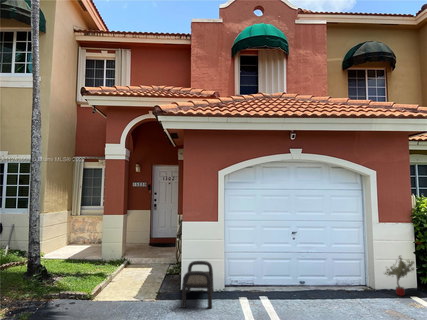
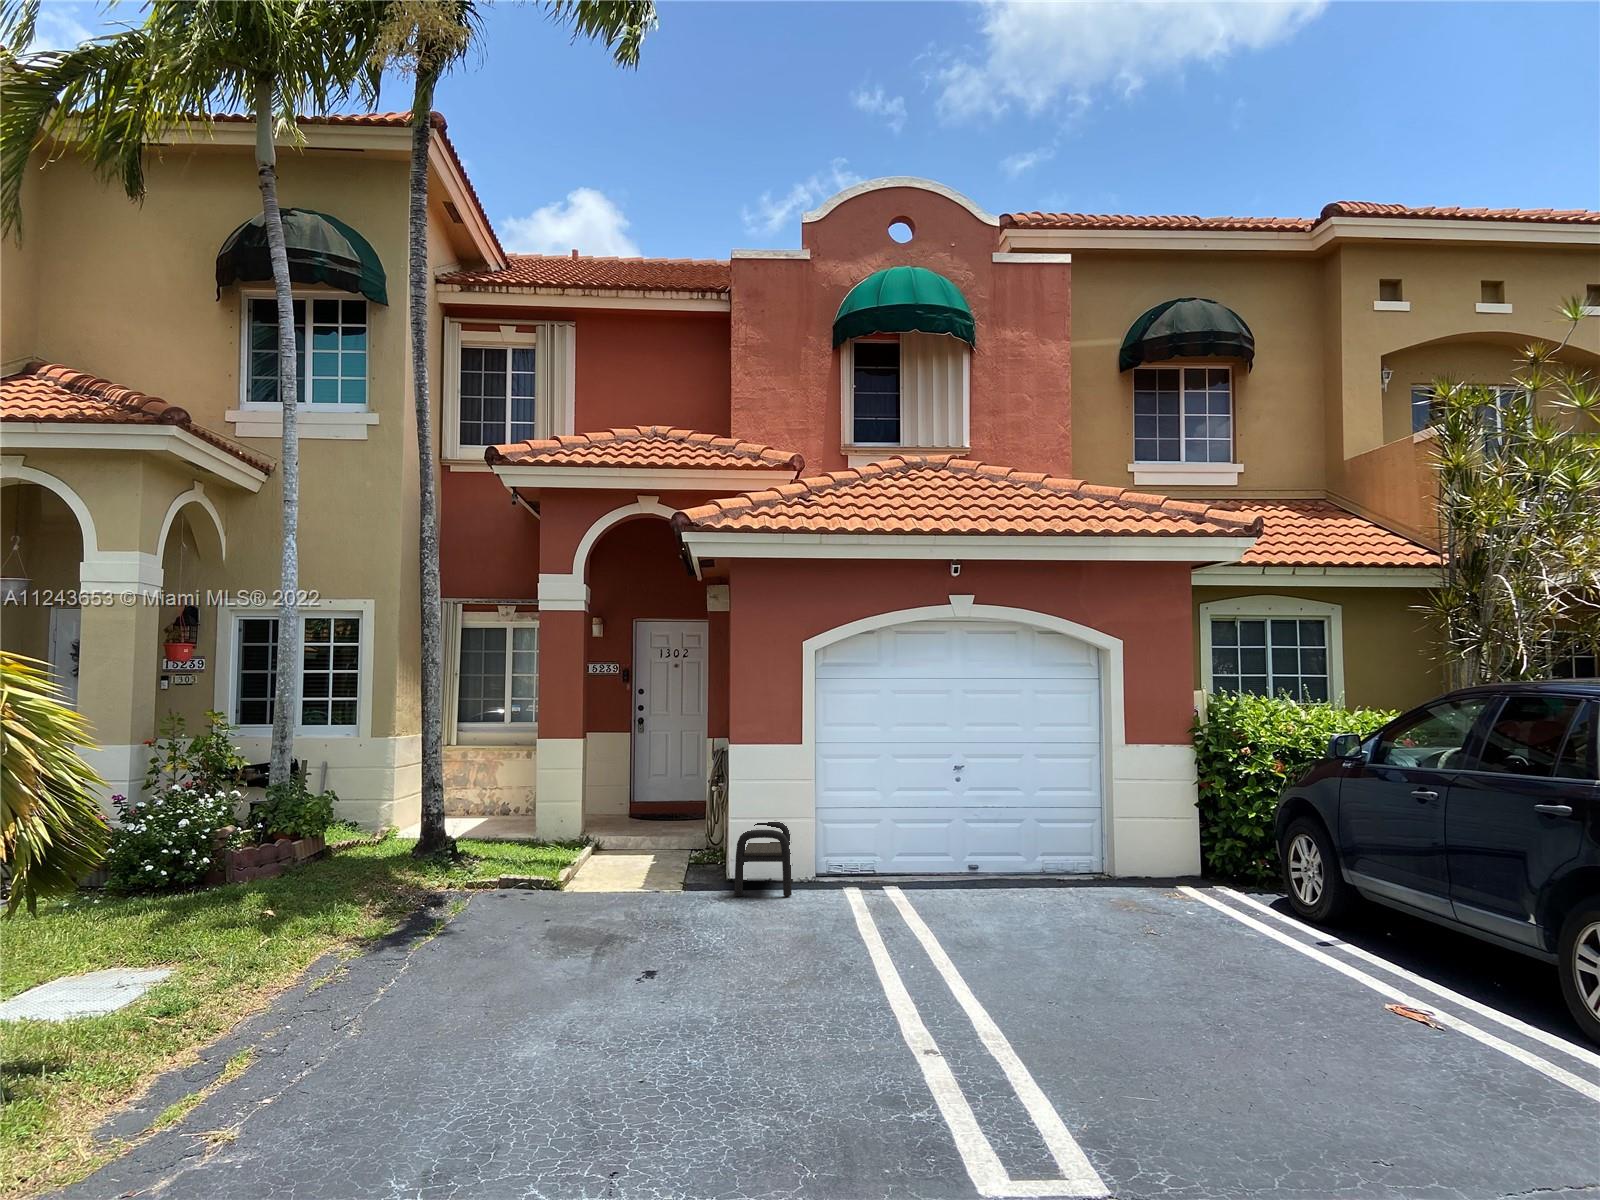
potted tree: present [385,256,414,296] -> none [1125,806,1186,884]

